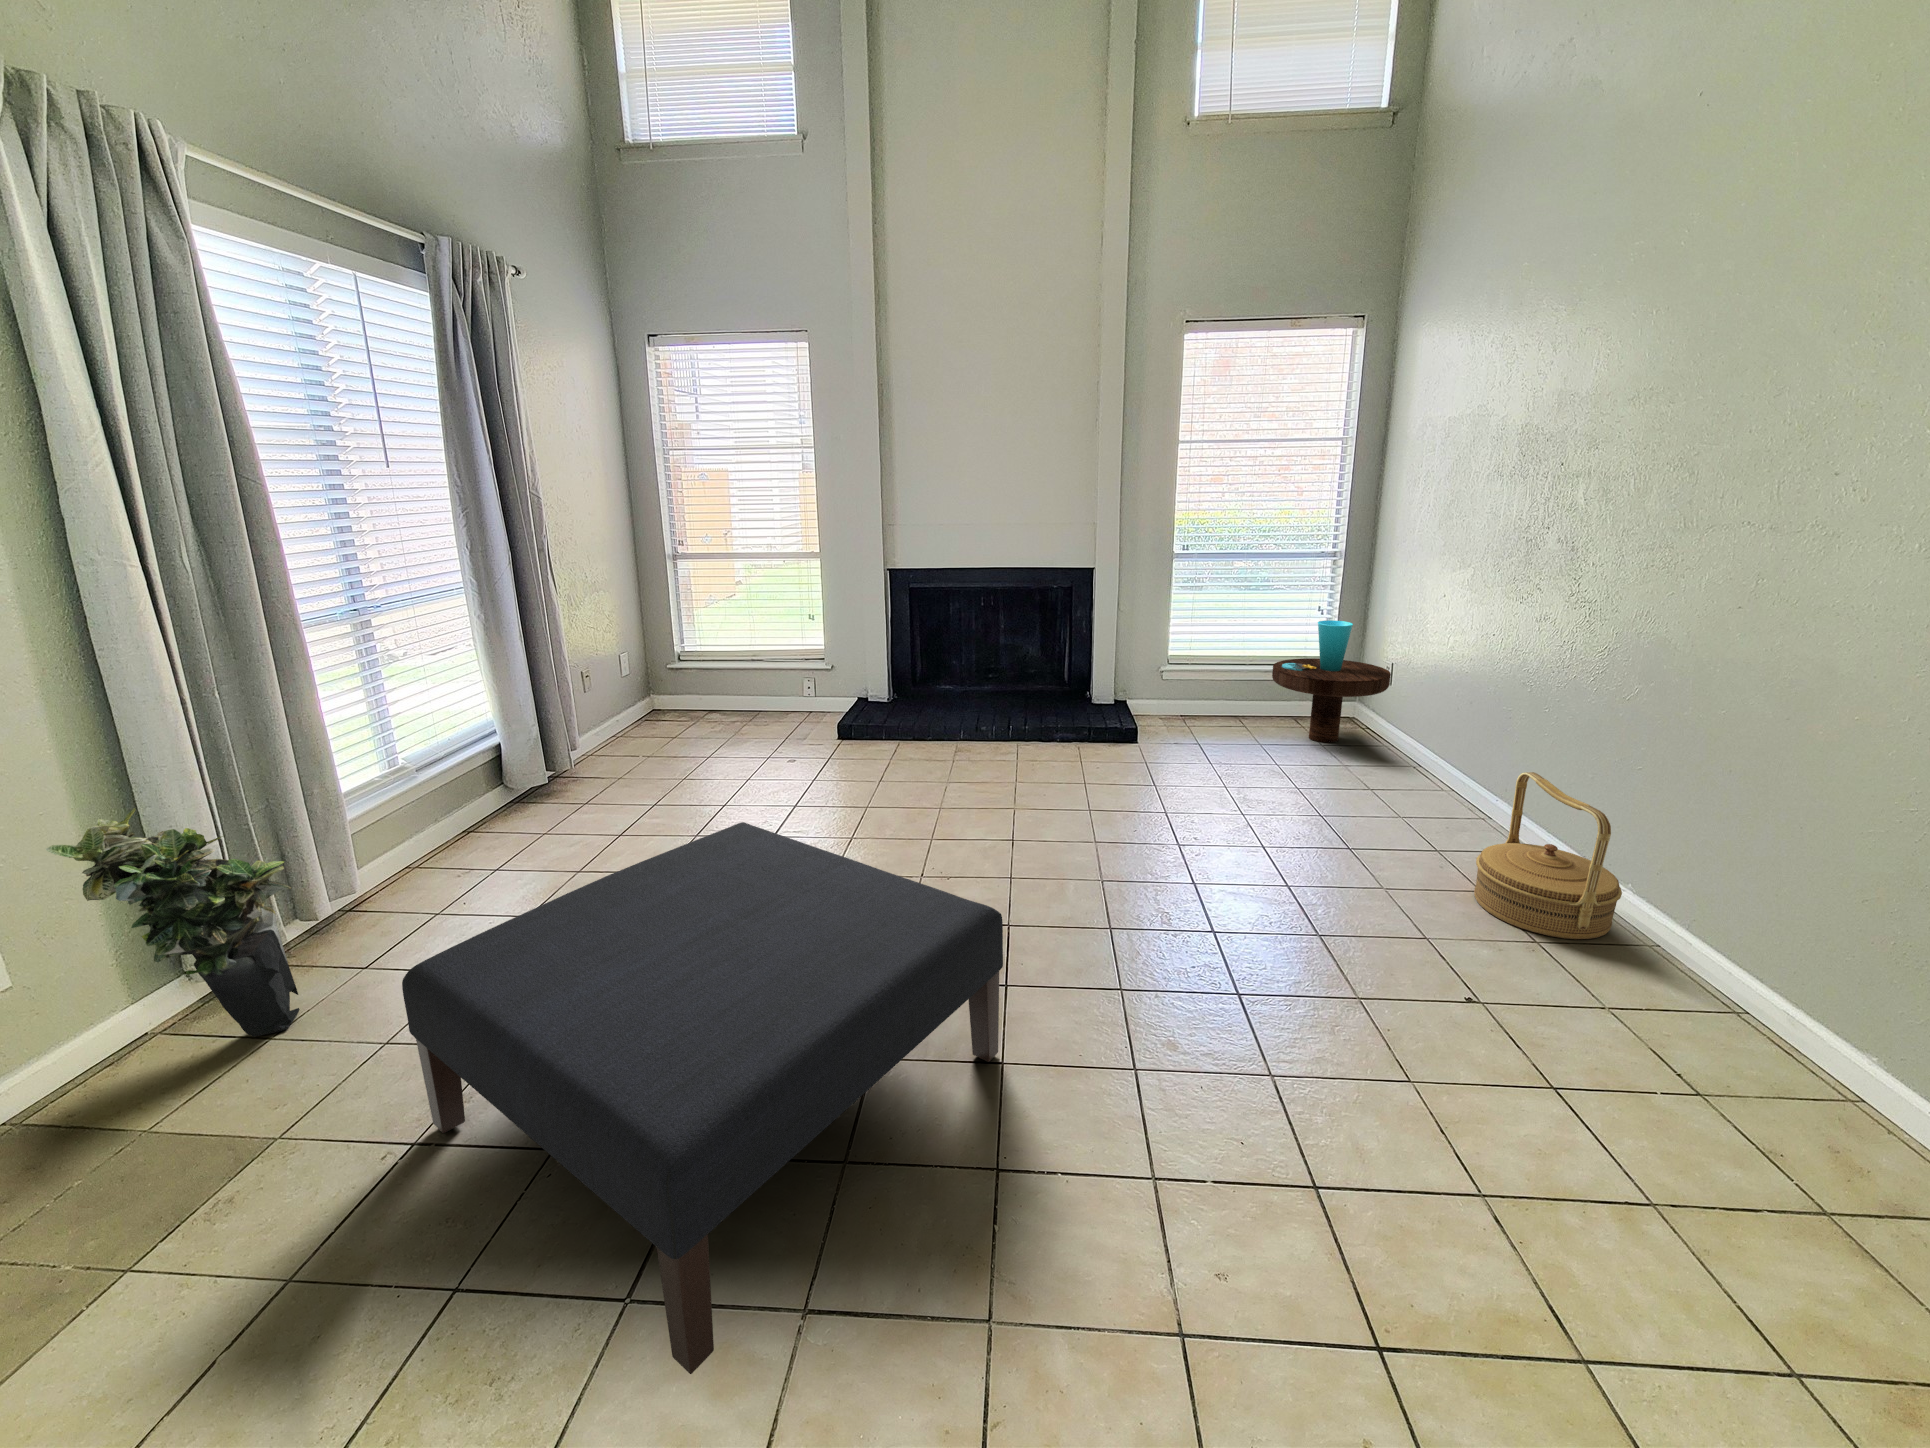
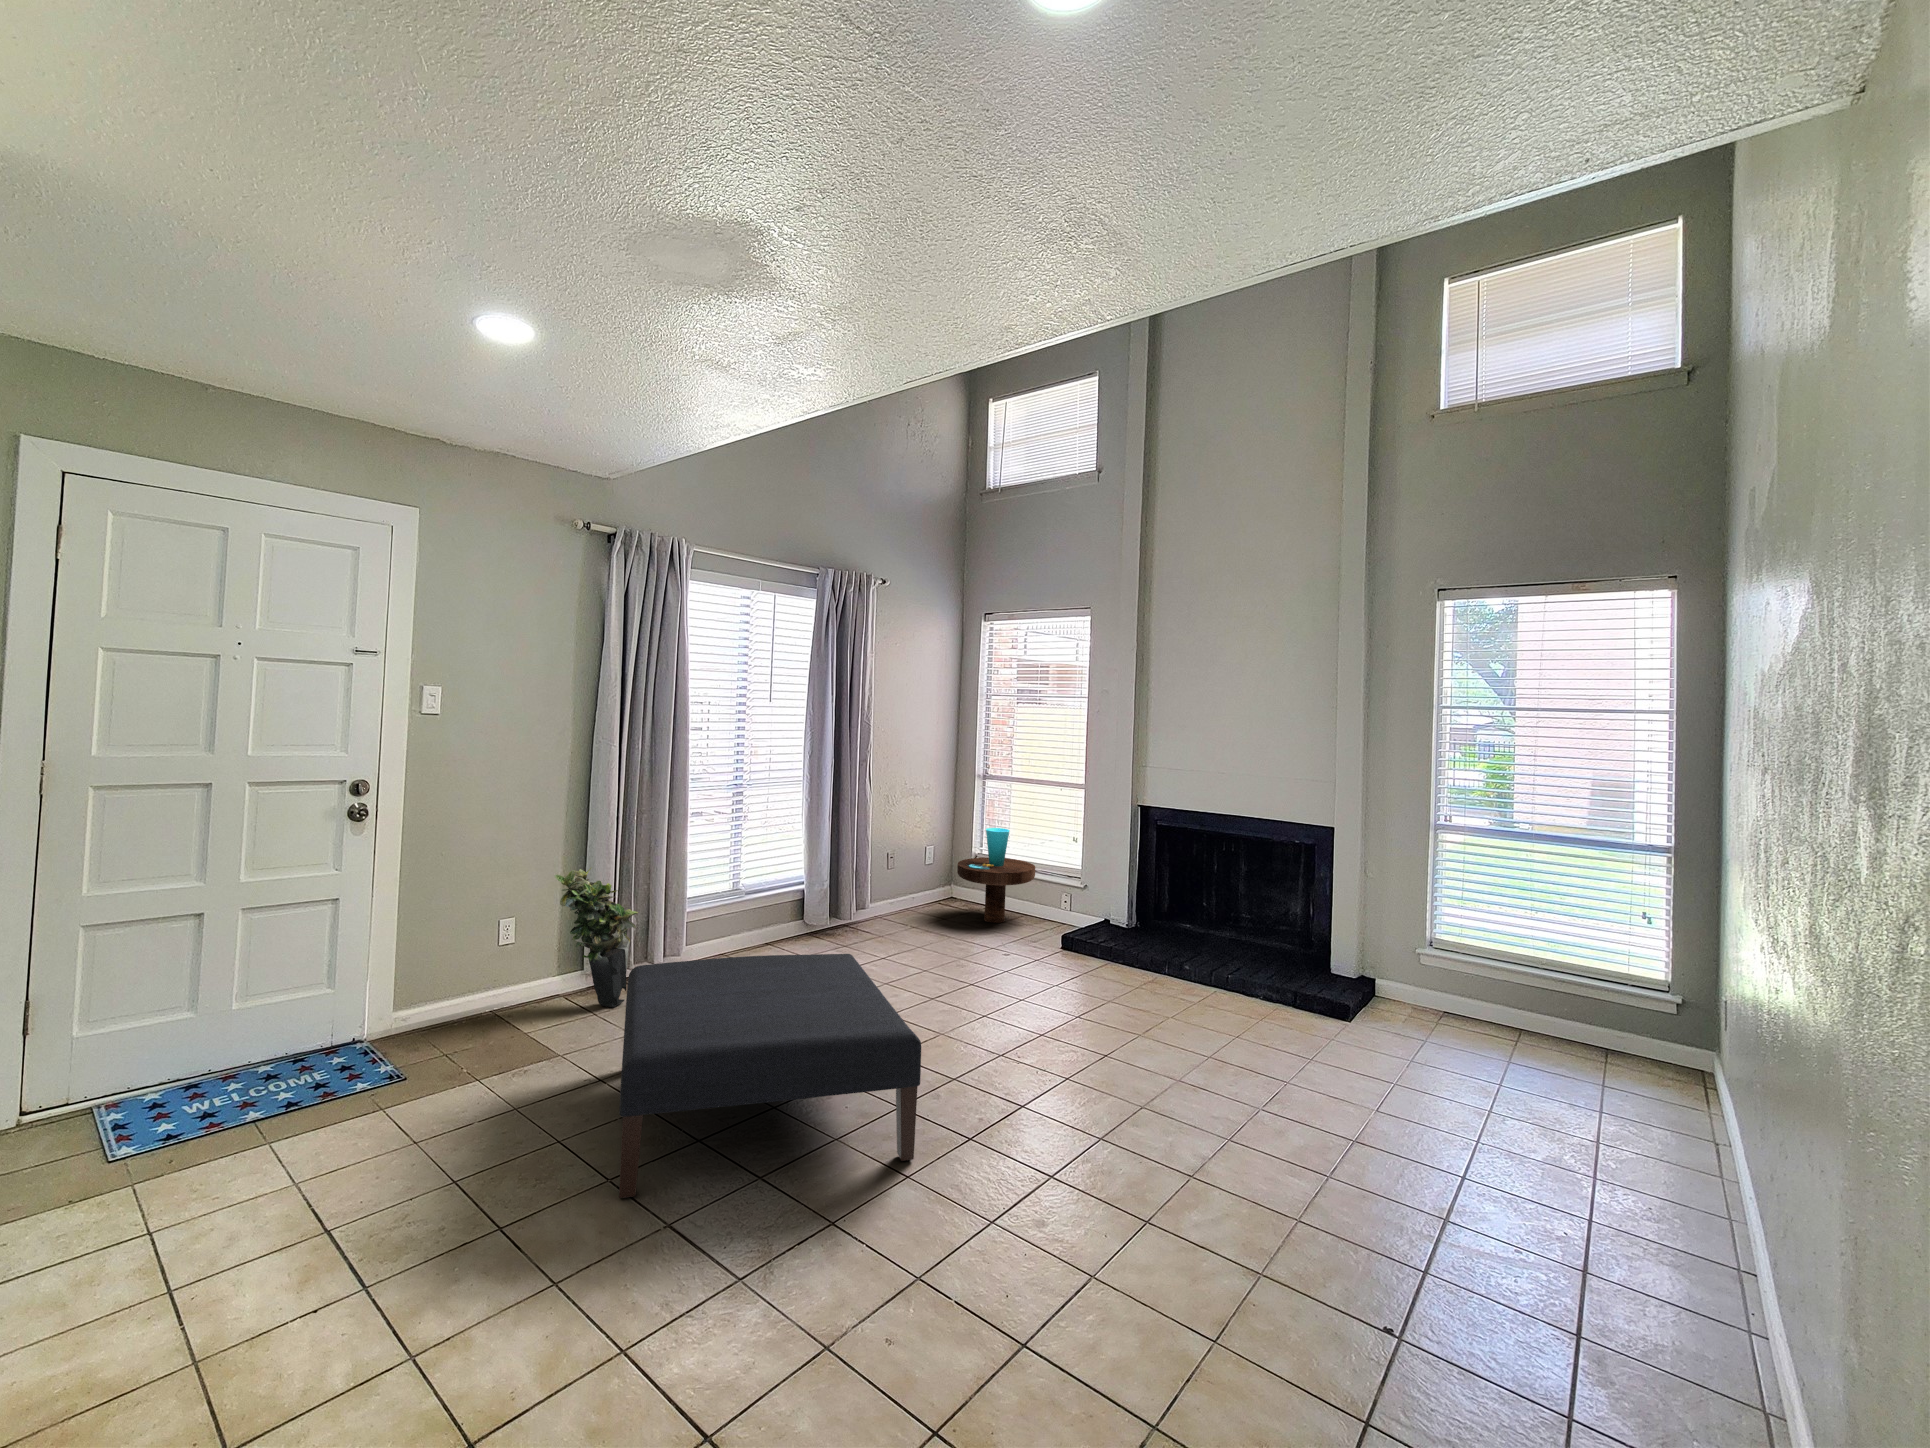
side table: present [1272,620,1391,742] -> present [957,828,1035,923]
woven basket: present [1474,772,1622,939] -> none [1535,1123,1732,1364]

